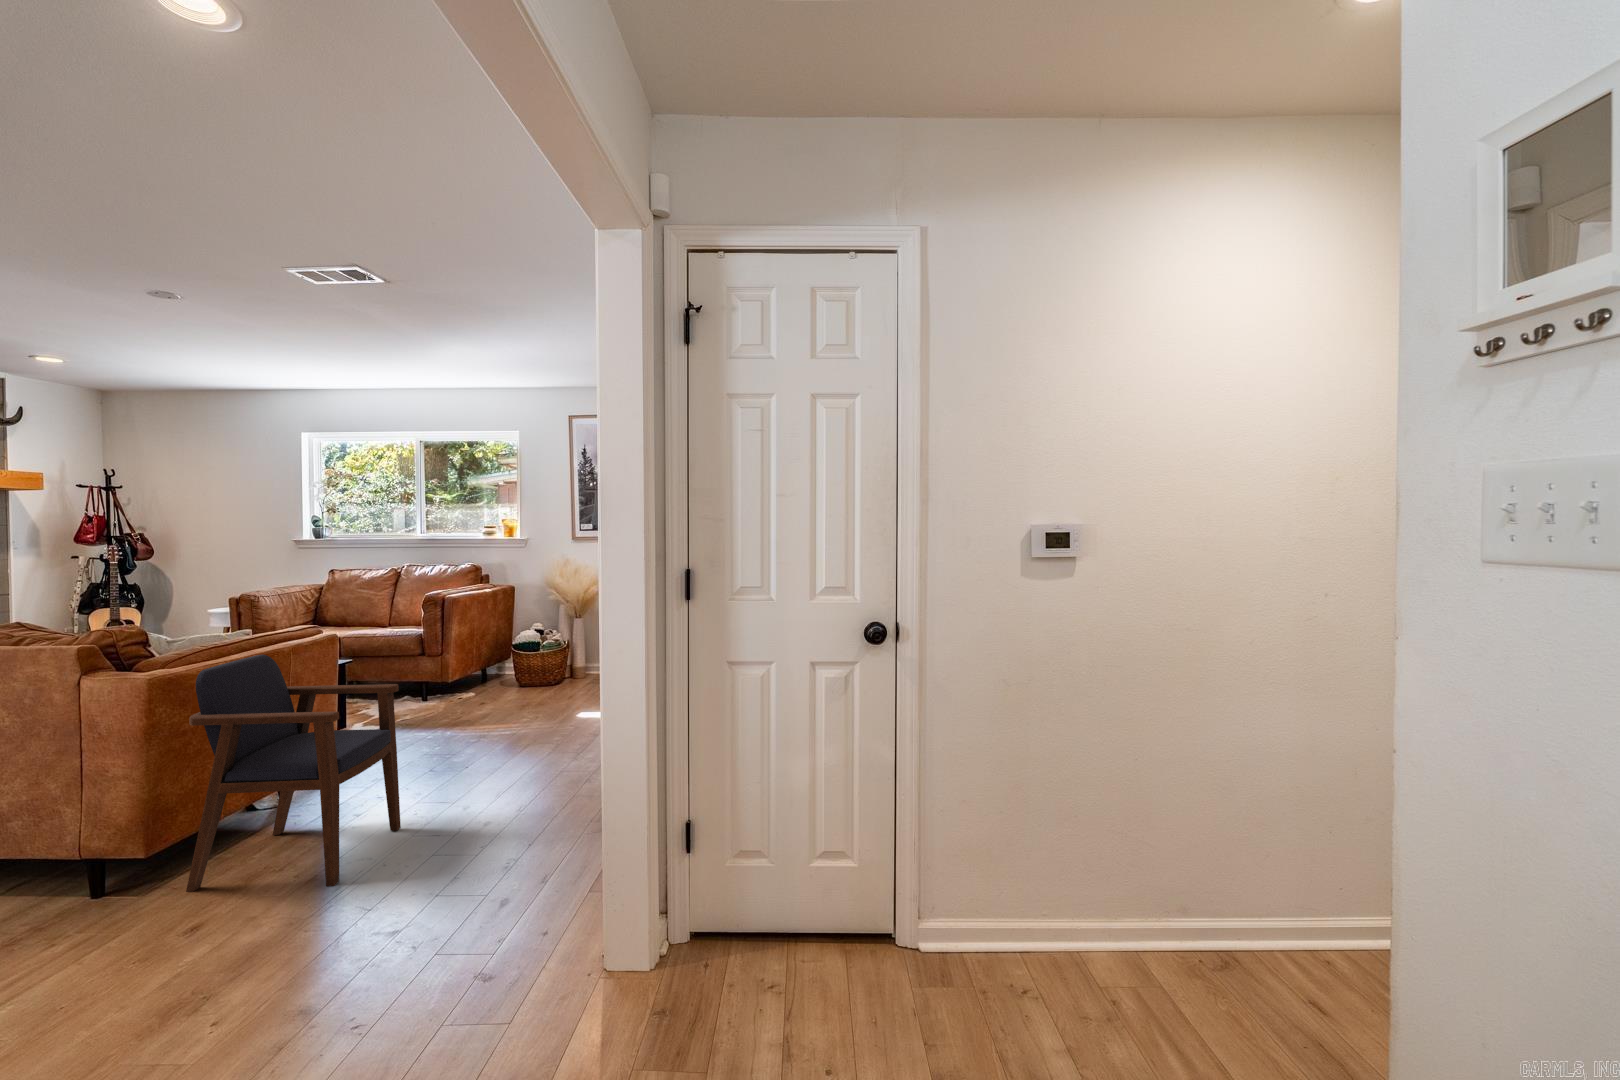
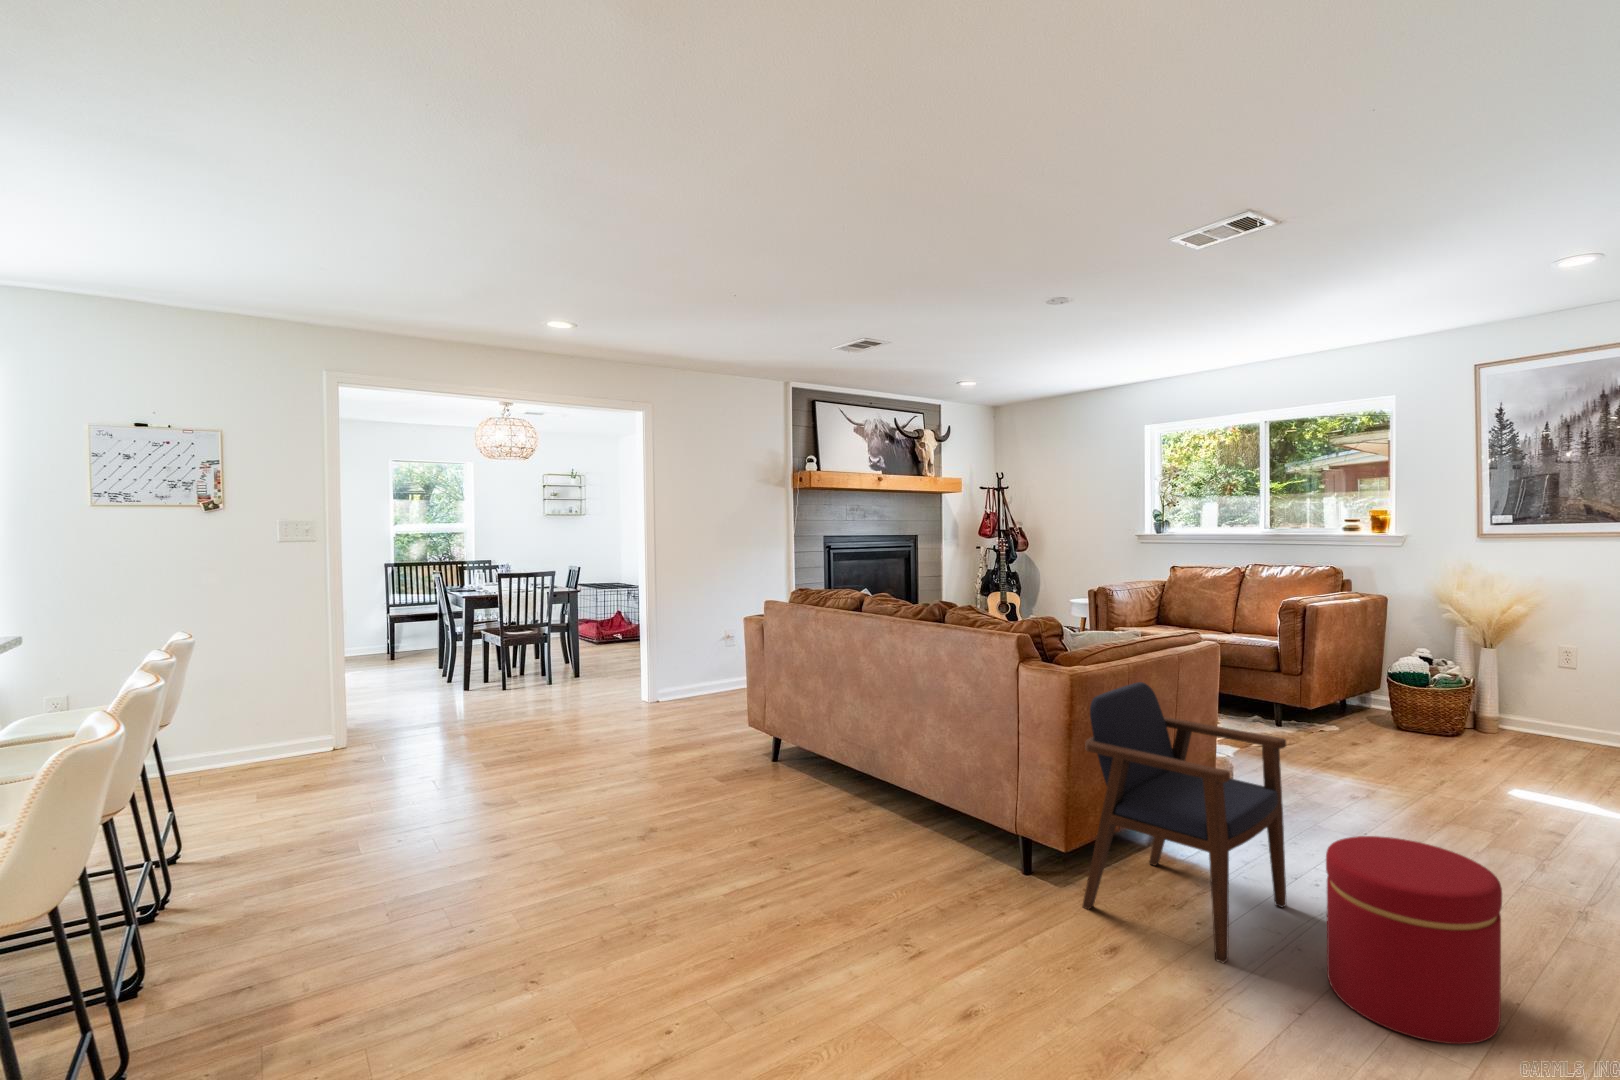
ottoman: none [419,739,536,881] -> present [1326,836,1502,1044]

